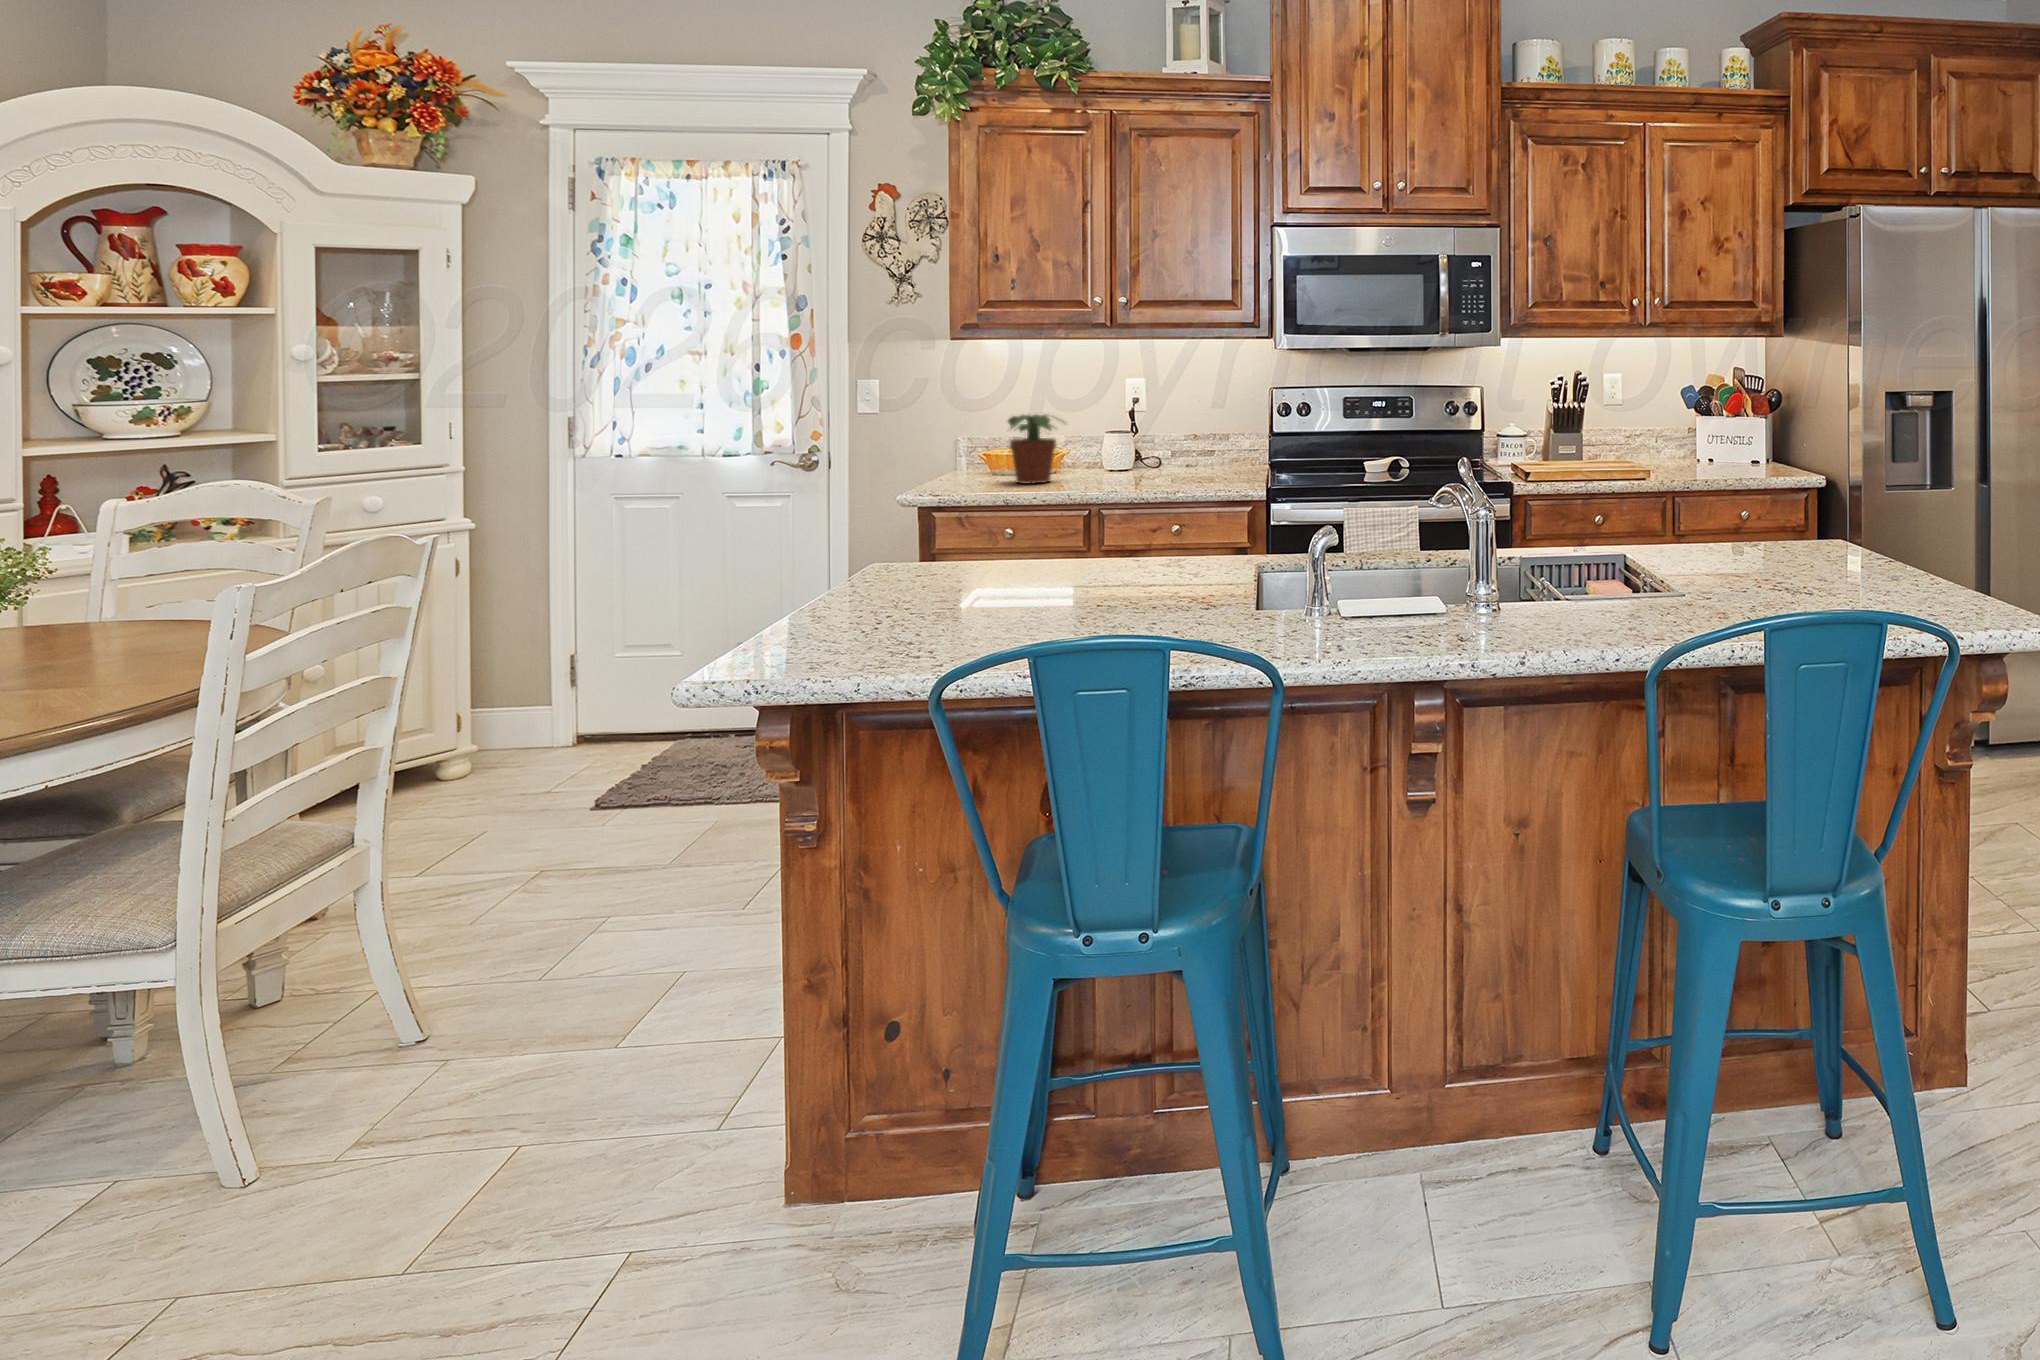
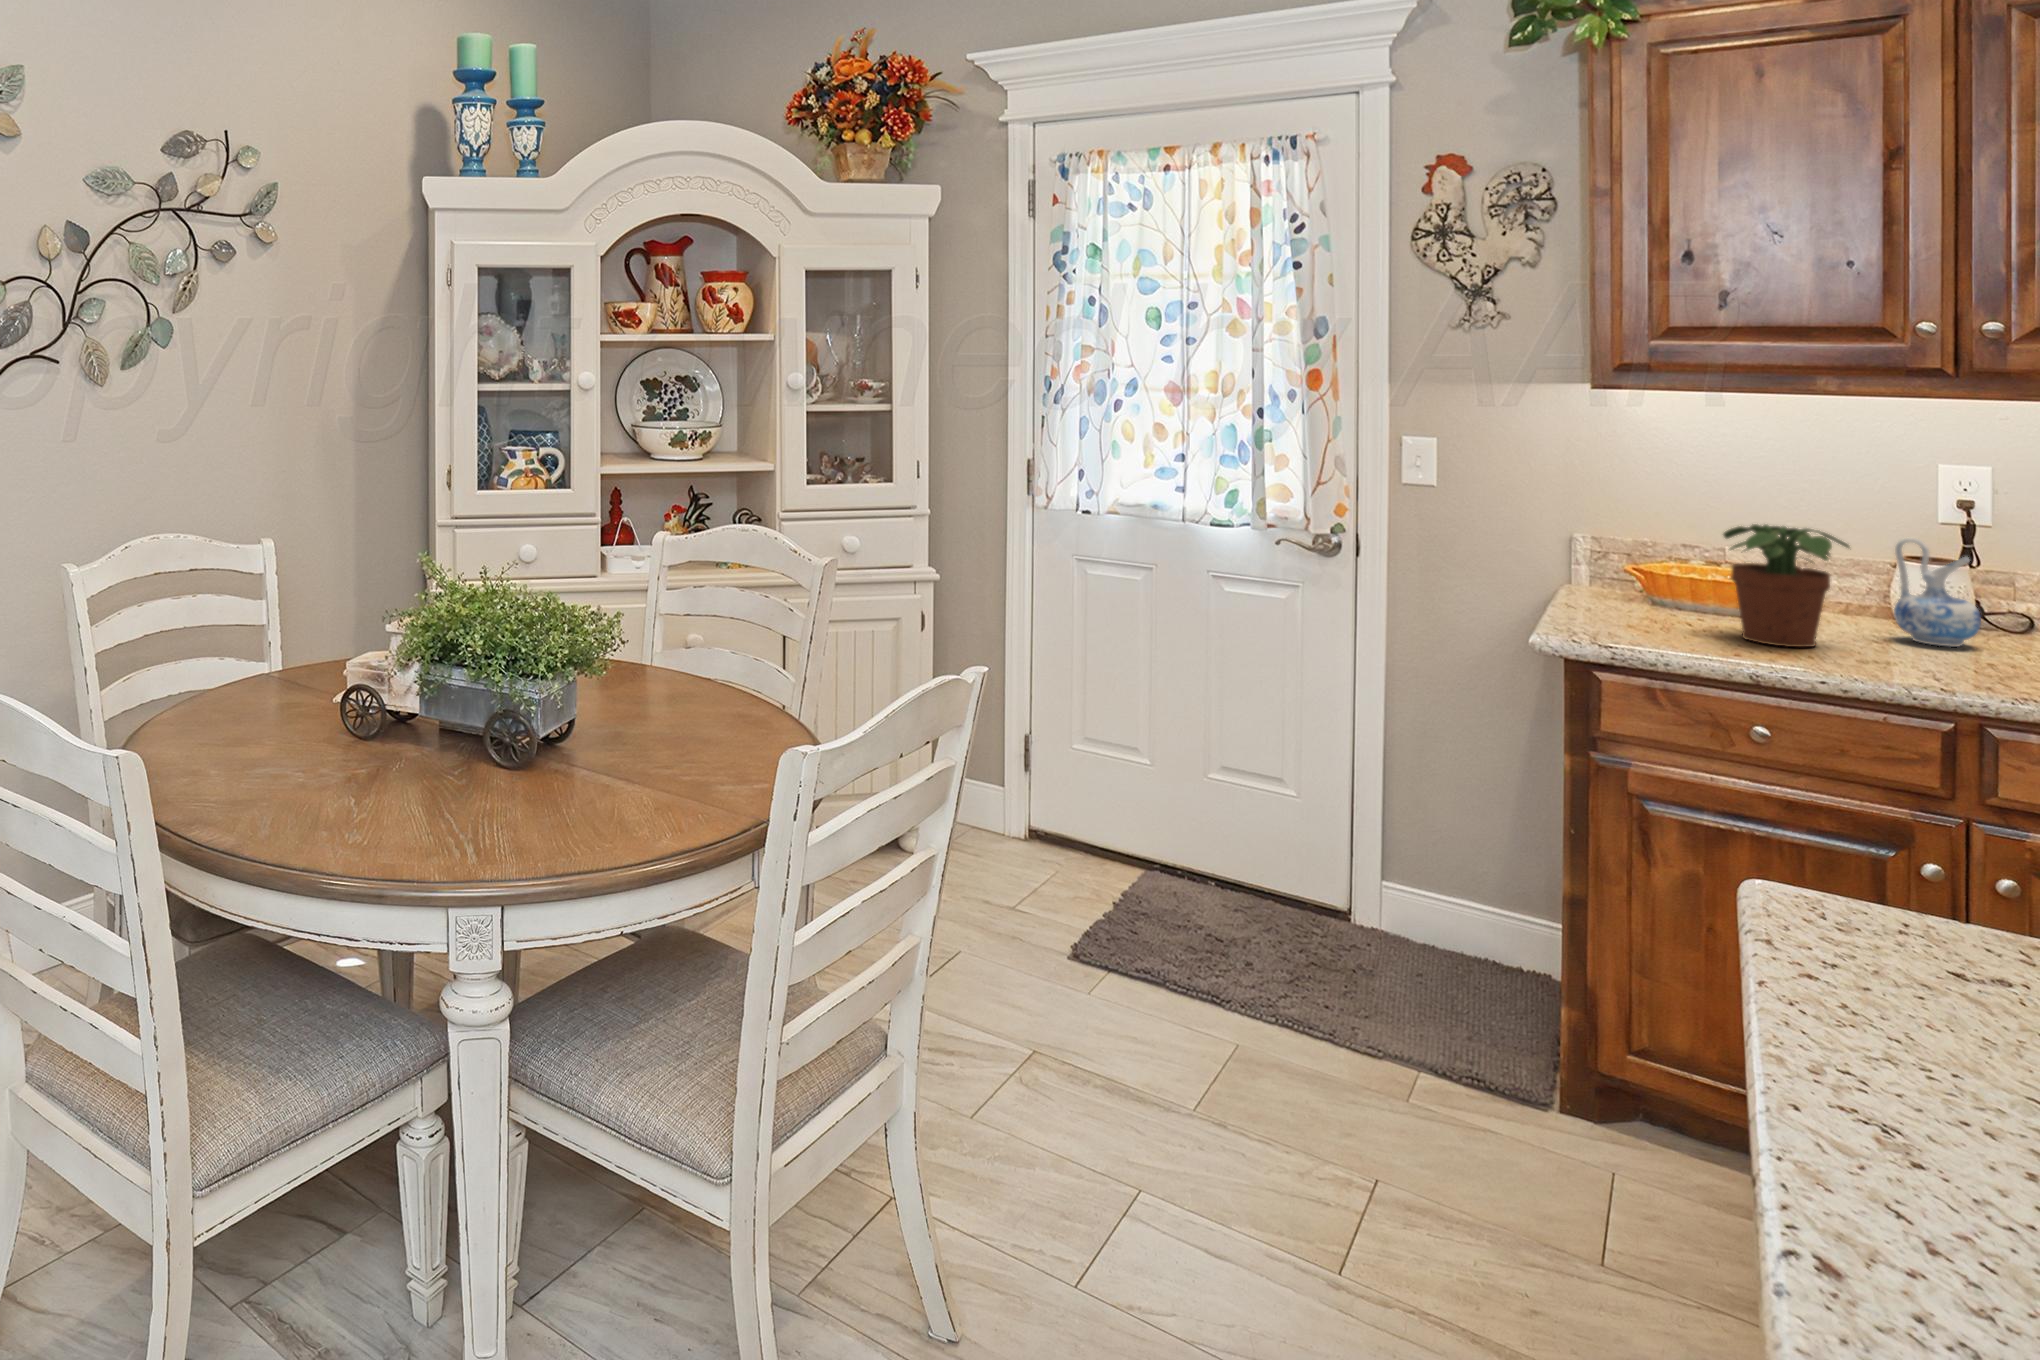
ceramic pitcher: none [1095,418,1131,476] -> present [1894,537,1981,647]

